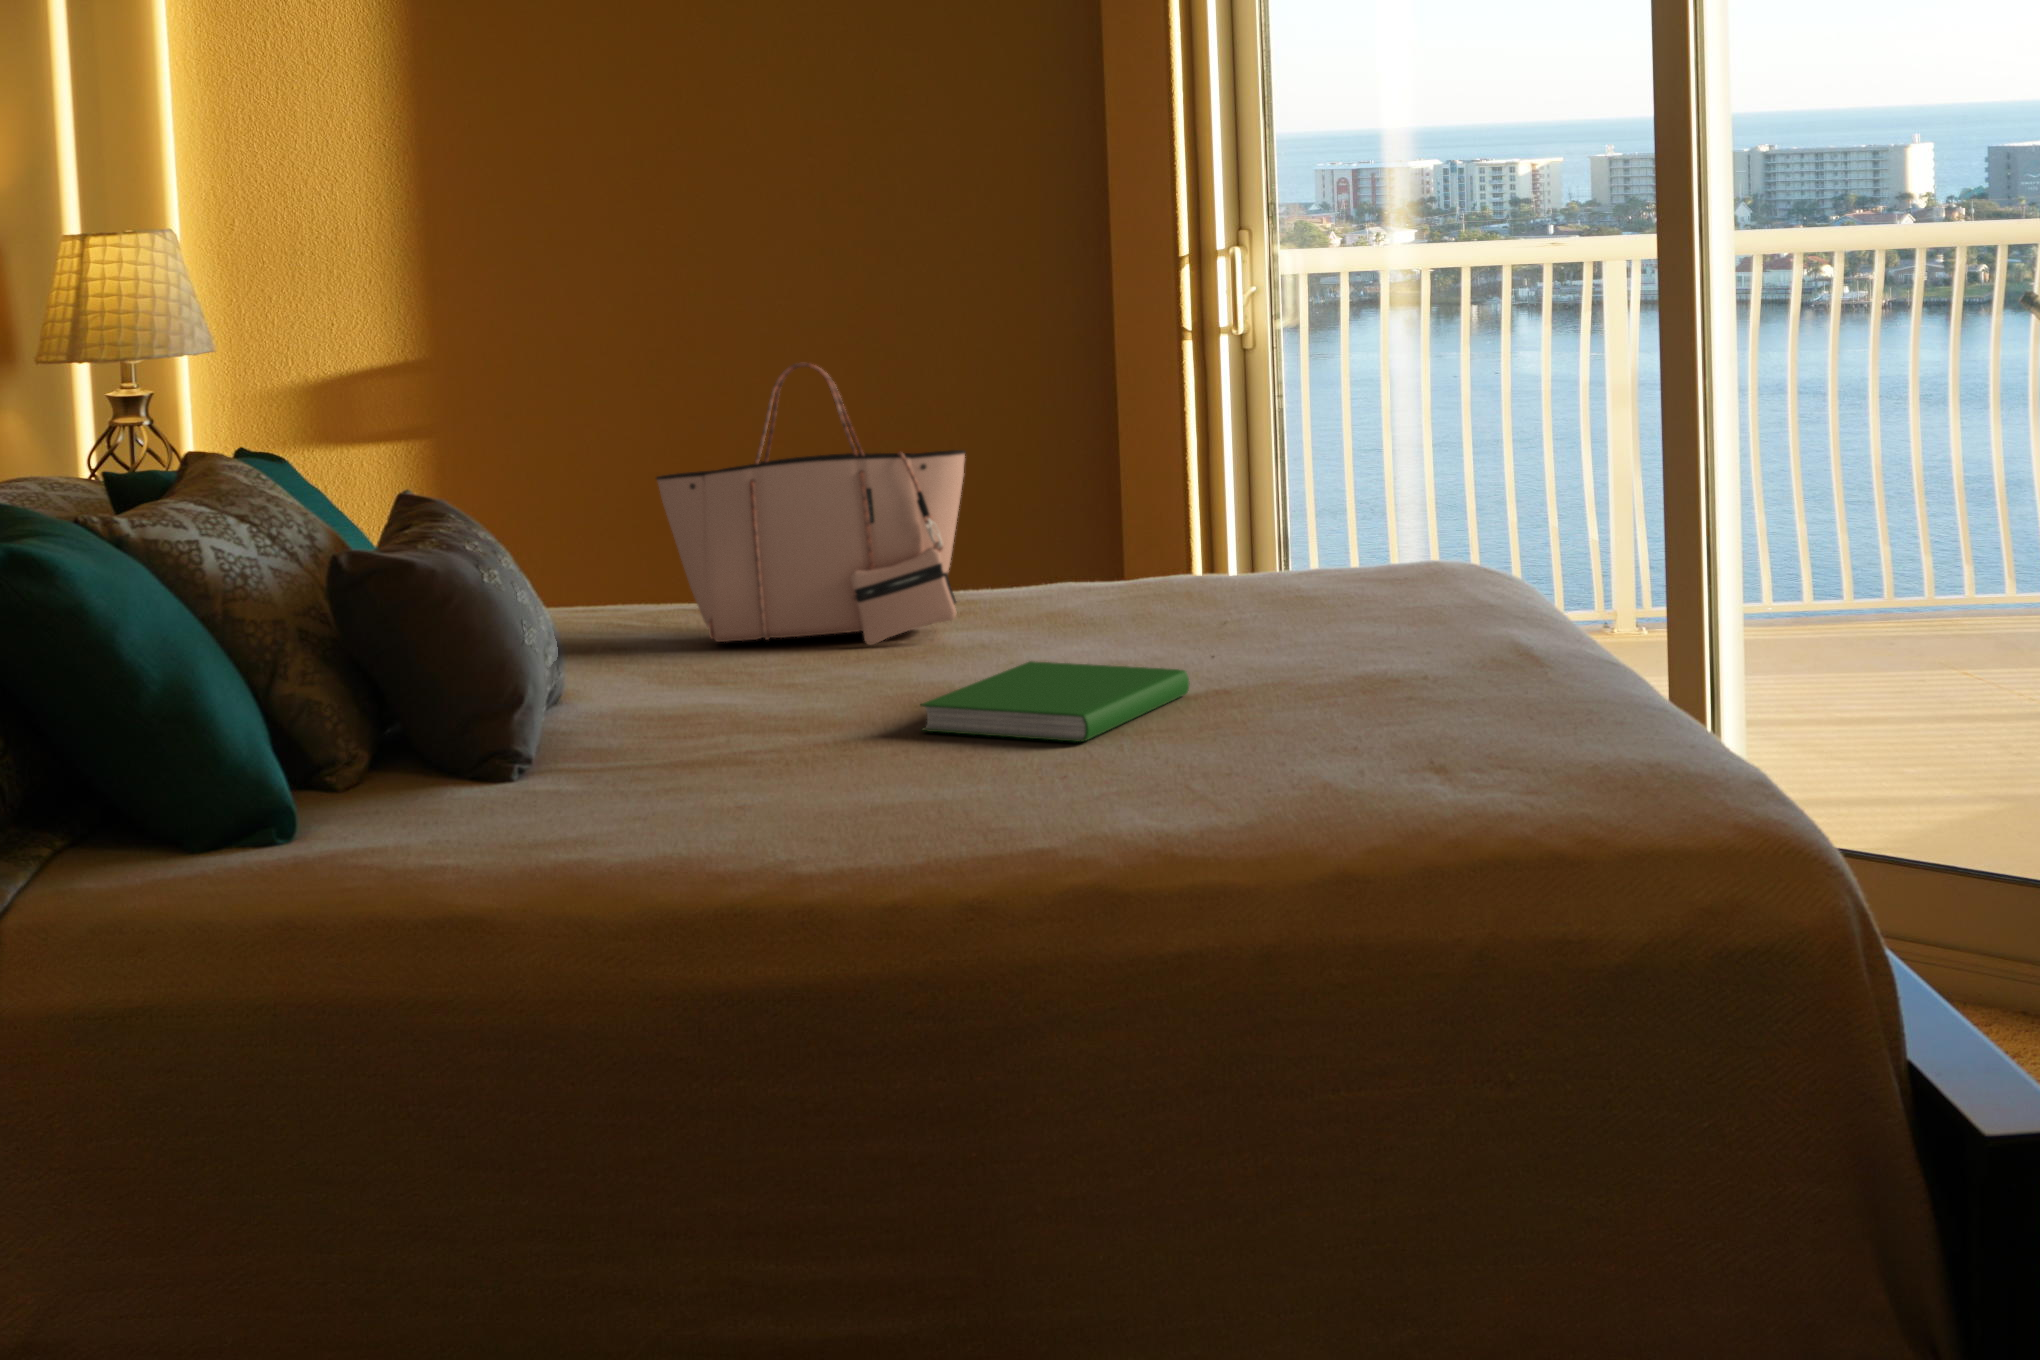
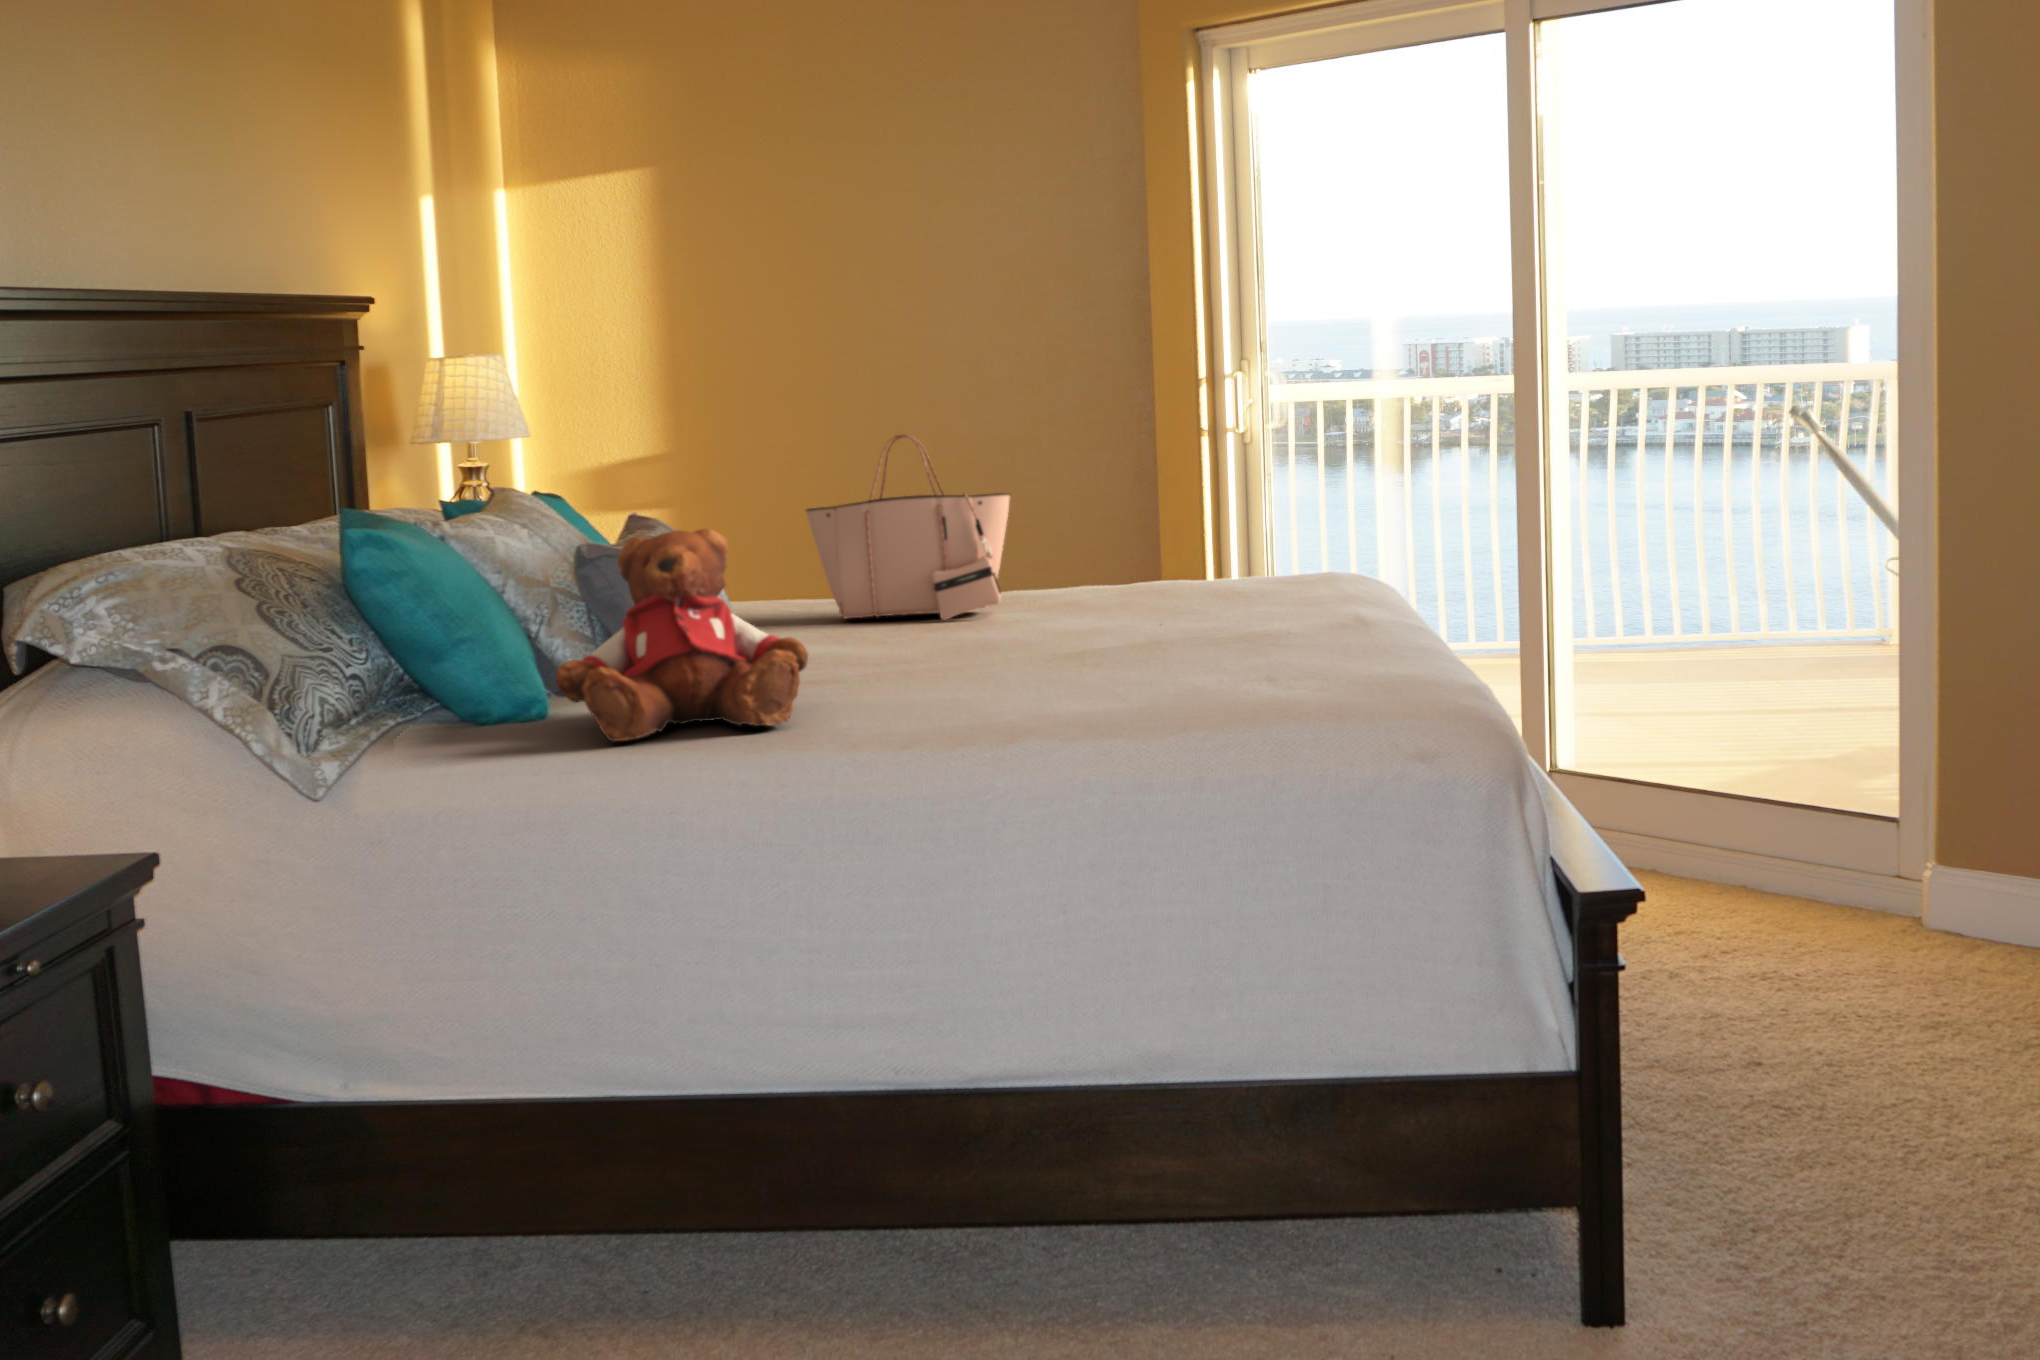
teddy bear: none [325,537,720,889] -> present [556,529,808,741]
hardcover book: present [921,661,1190,742] -> none [955,625,1137,669]

